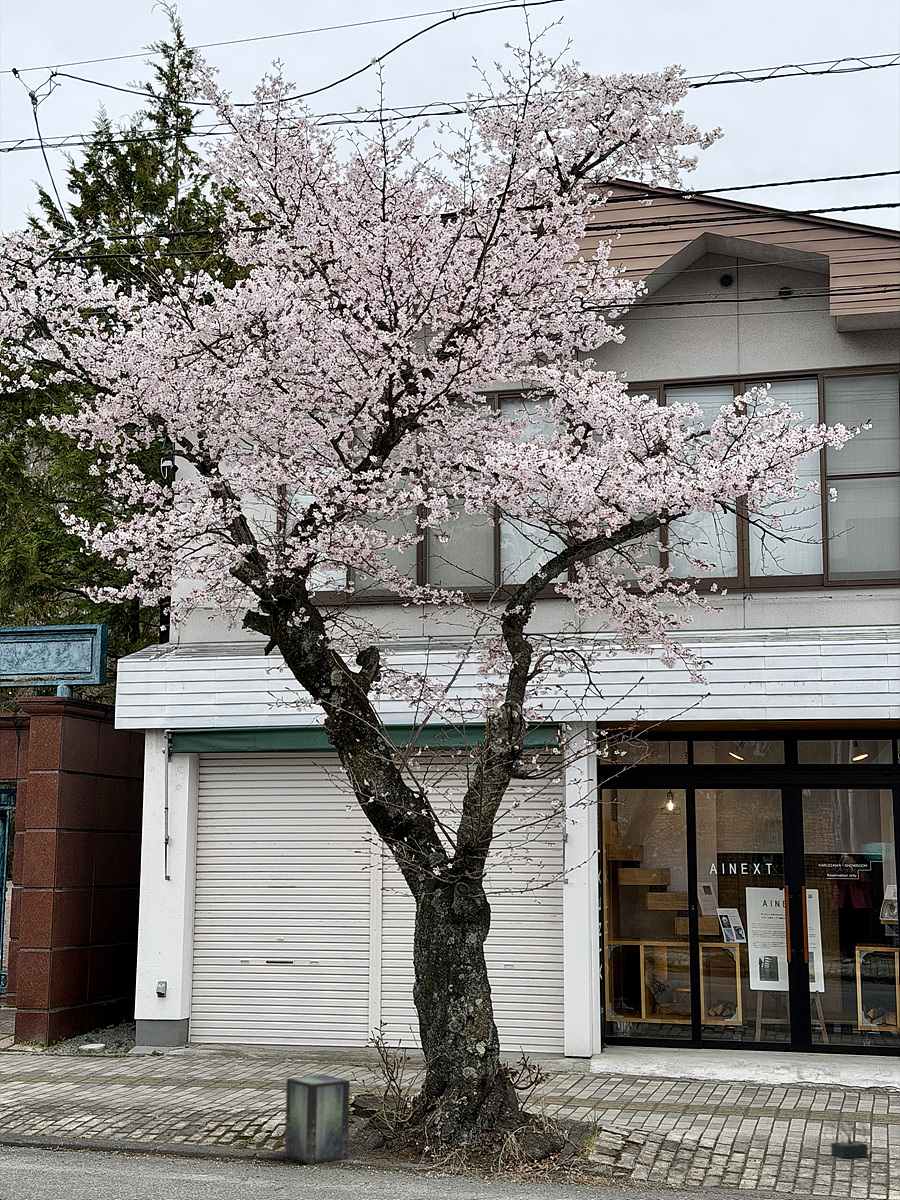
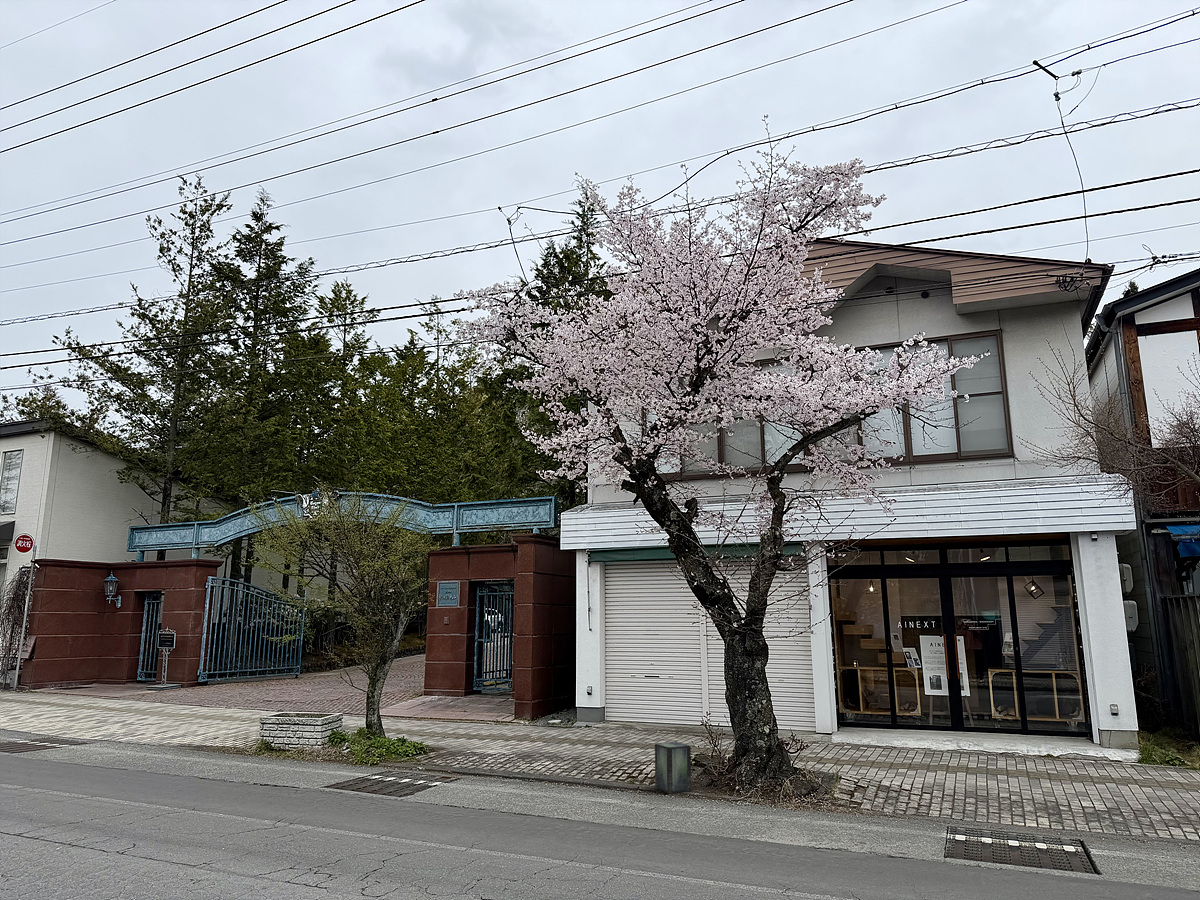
decorative plant: present [822,1113,870,1158] -> none [978,770,1009,799]

